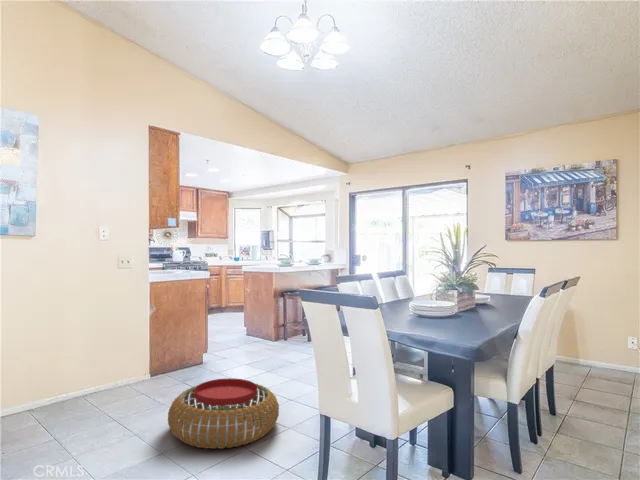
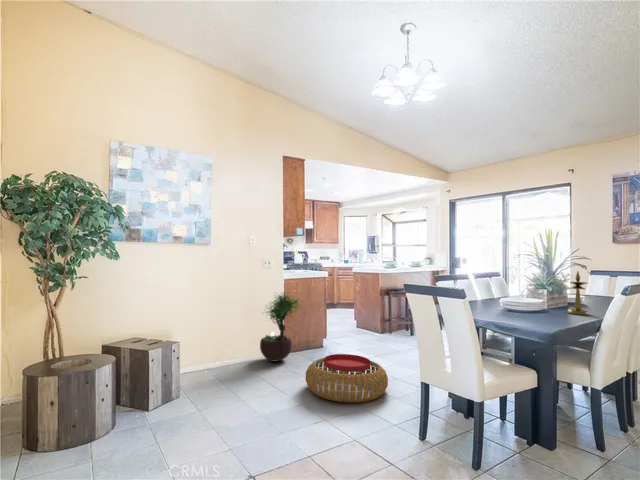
candlestick: none [481,269,503,319] -> present [568,271,589,315]
potted tree: none [111,294,173,392] -> present [260,293,299,362]

